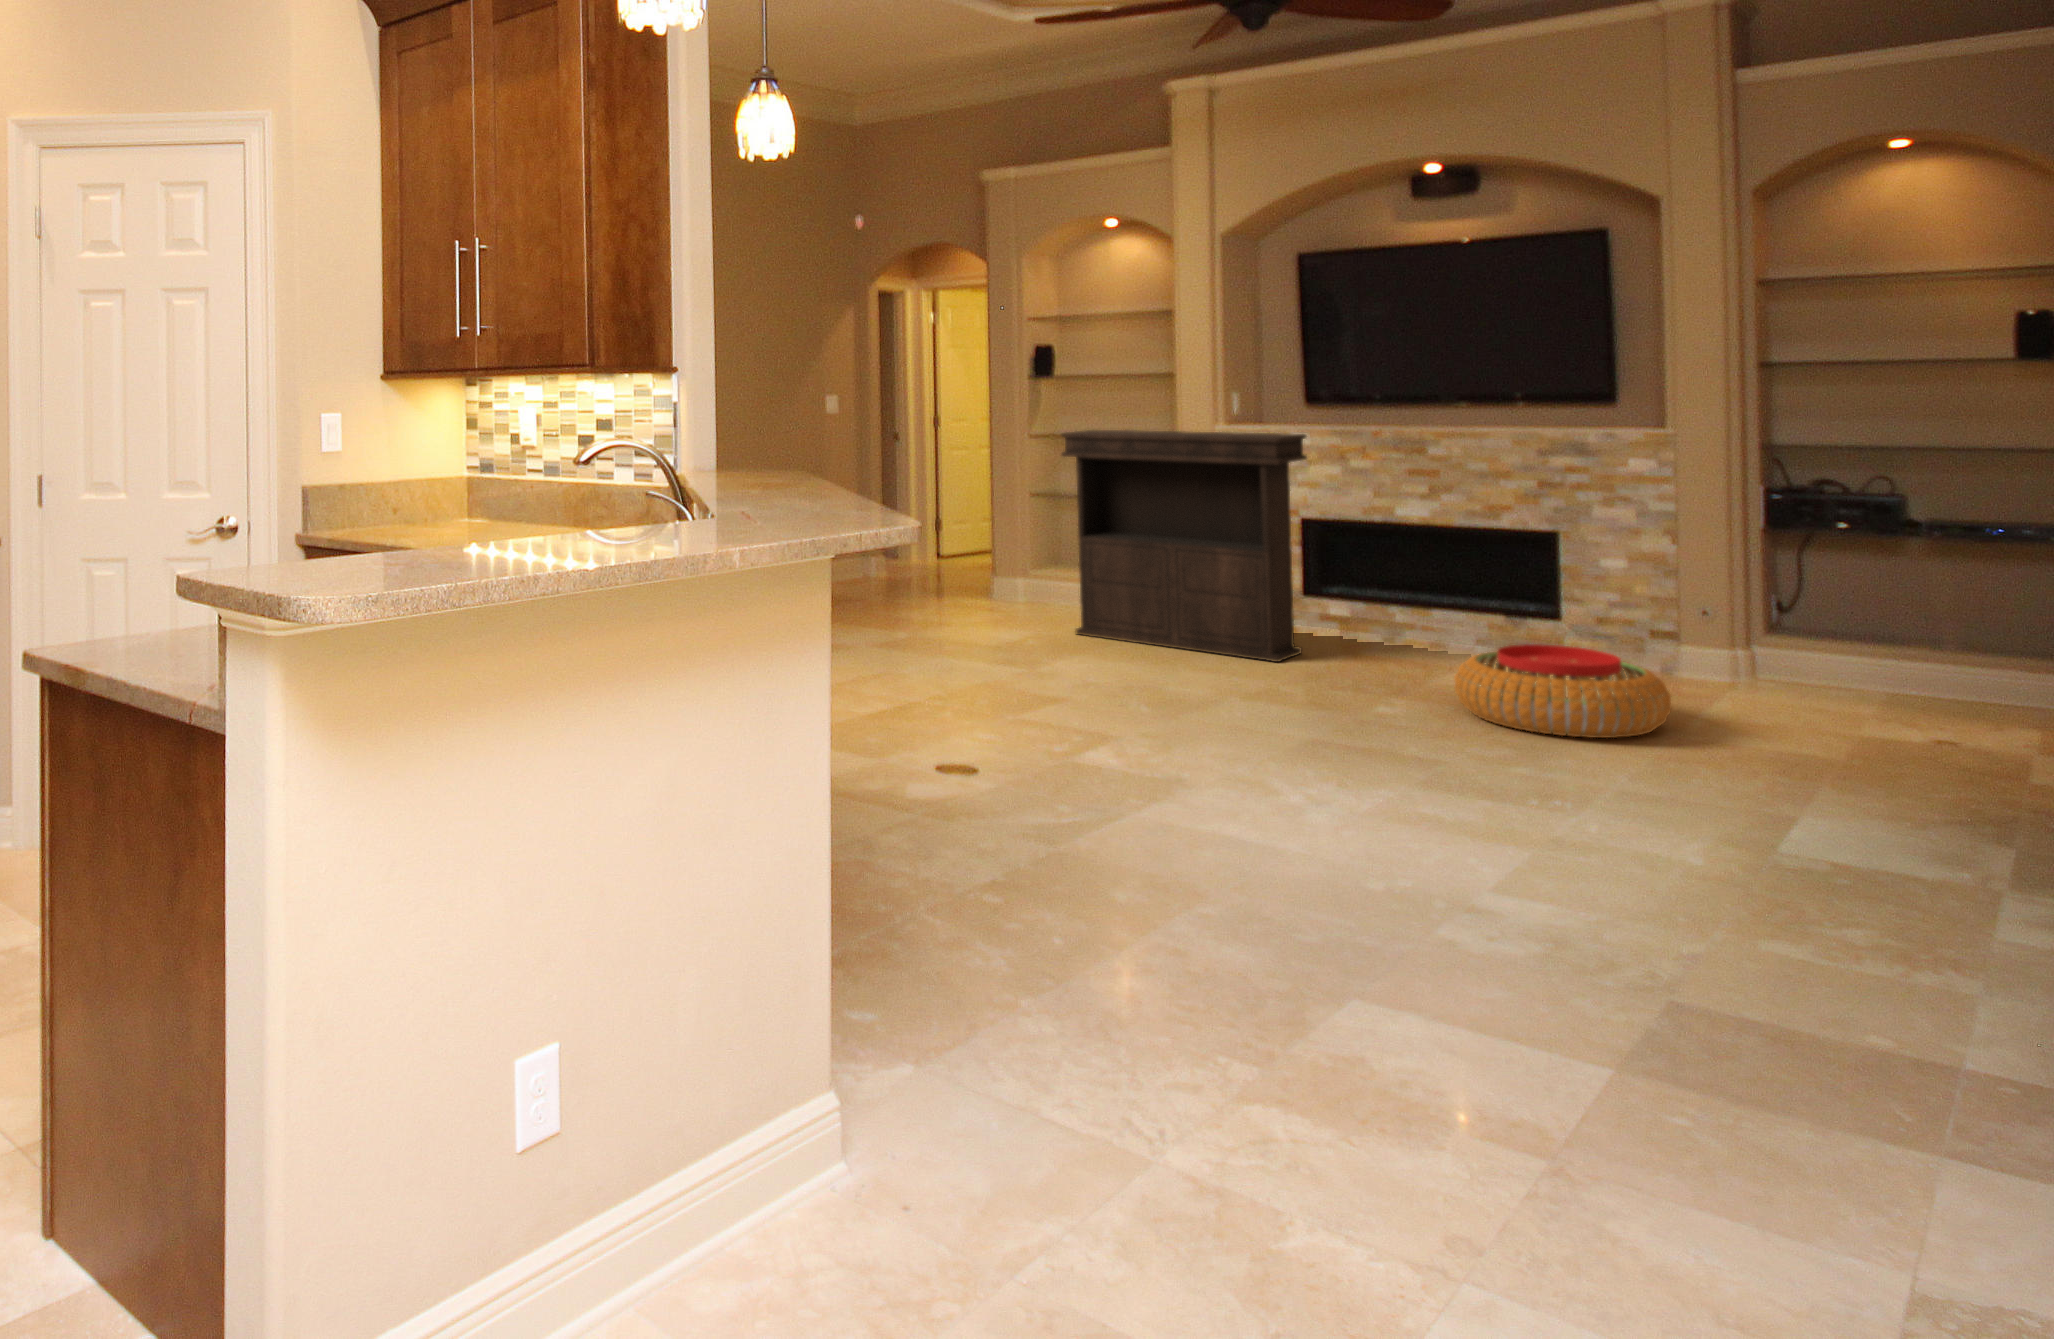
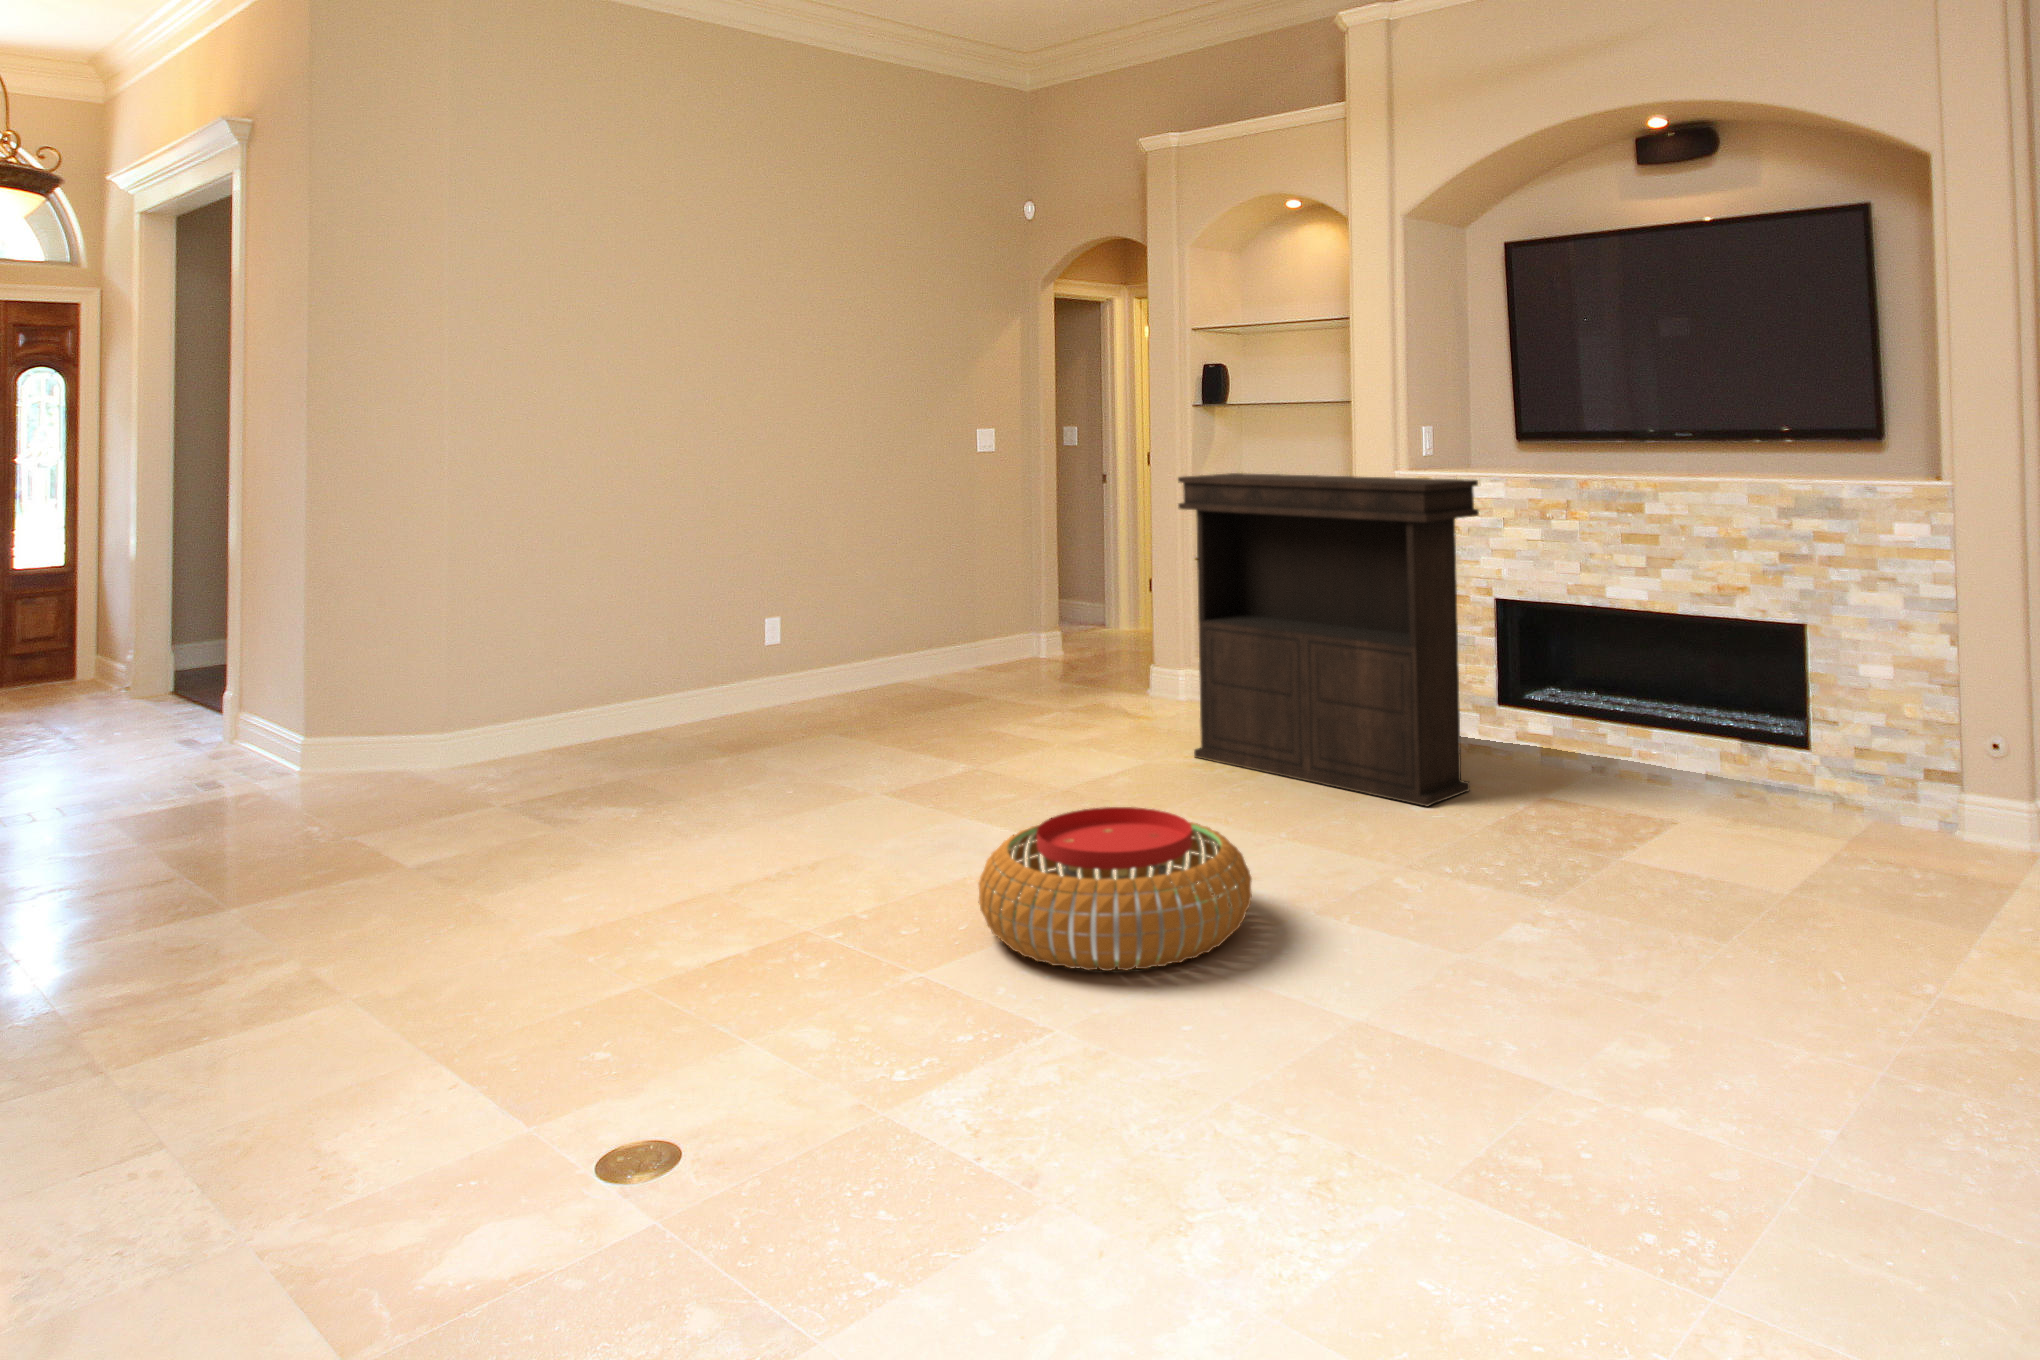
pouf: present [1455,644,1671,738] -> present [979,807,1252,971]

